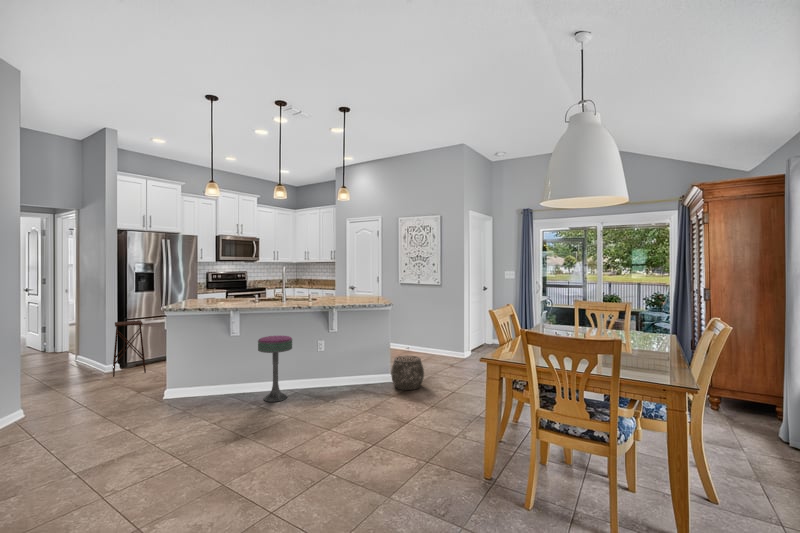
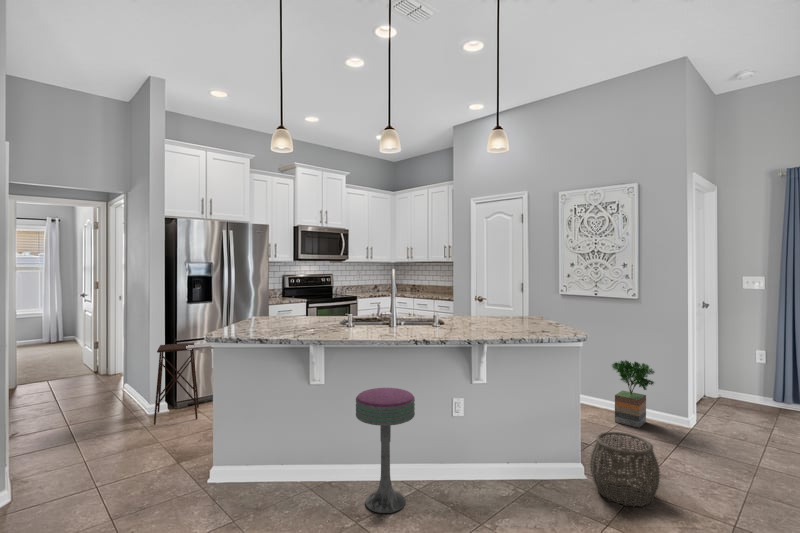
potted tree: none [424,322,448,361] -> present [612,360,654,428]

